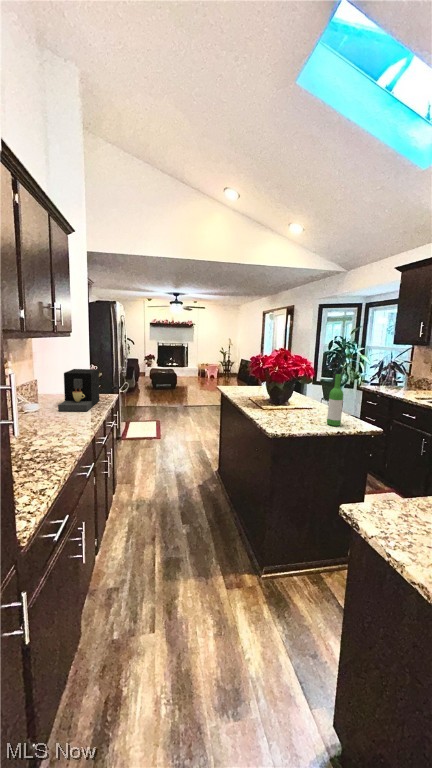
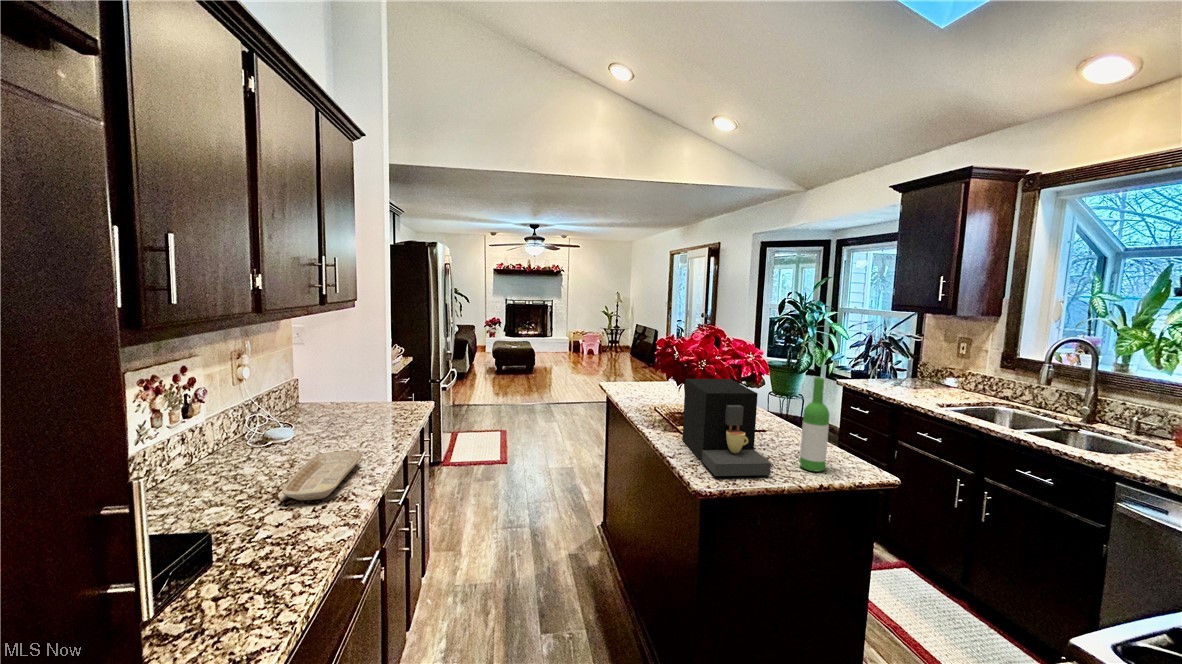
coffee maker: present [58,369,99,411] -> present [682,379,771,476]
tray: none [46,413,85,434] -> present [282,451,362,500]

